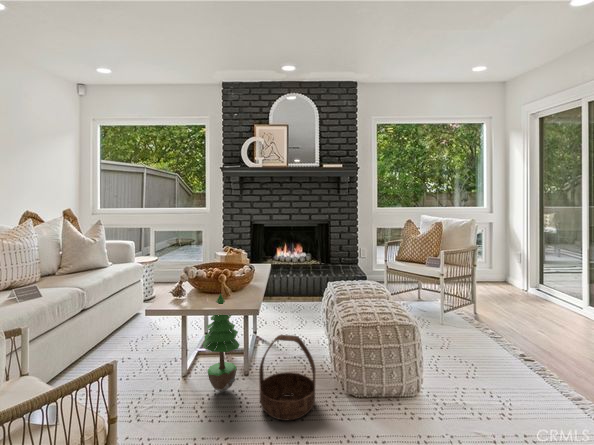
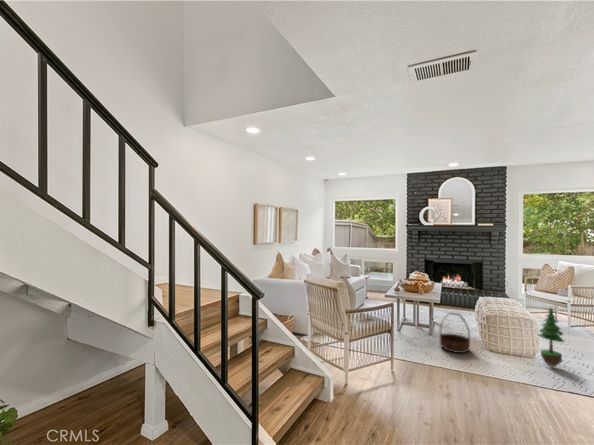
potted tree: present [203,293,240,392] -> present [538,308,564,367]

